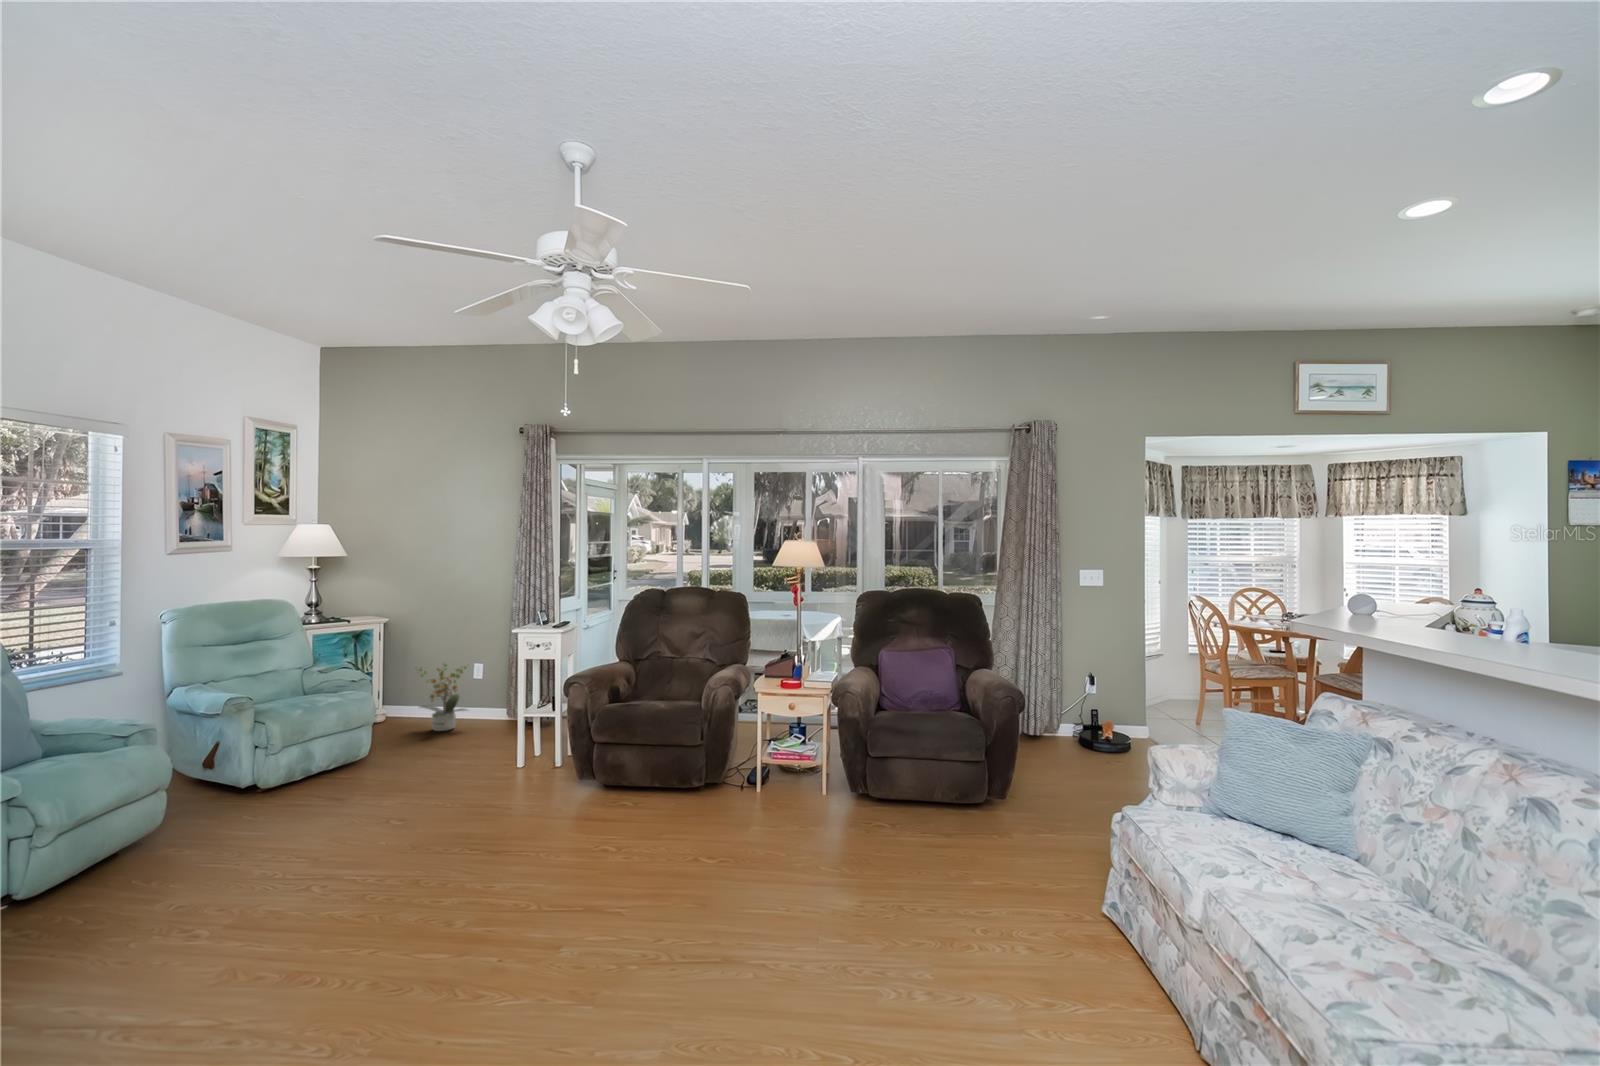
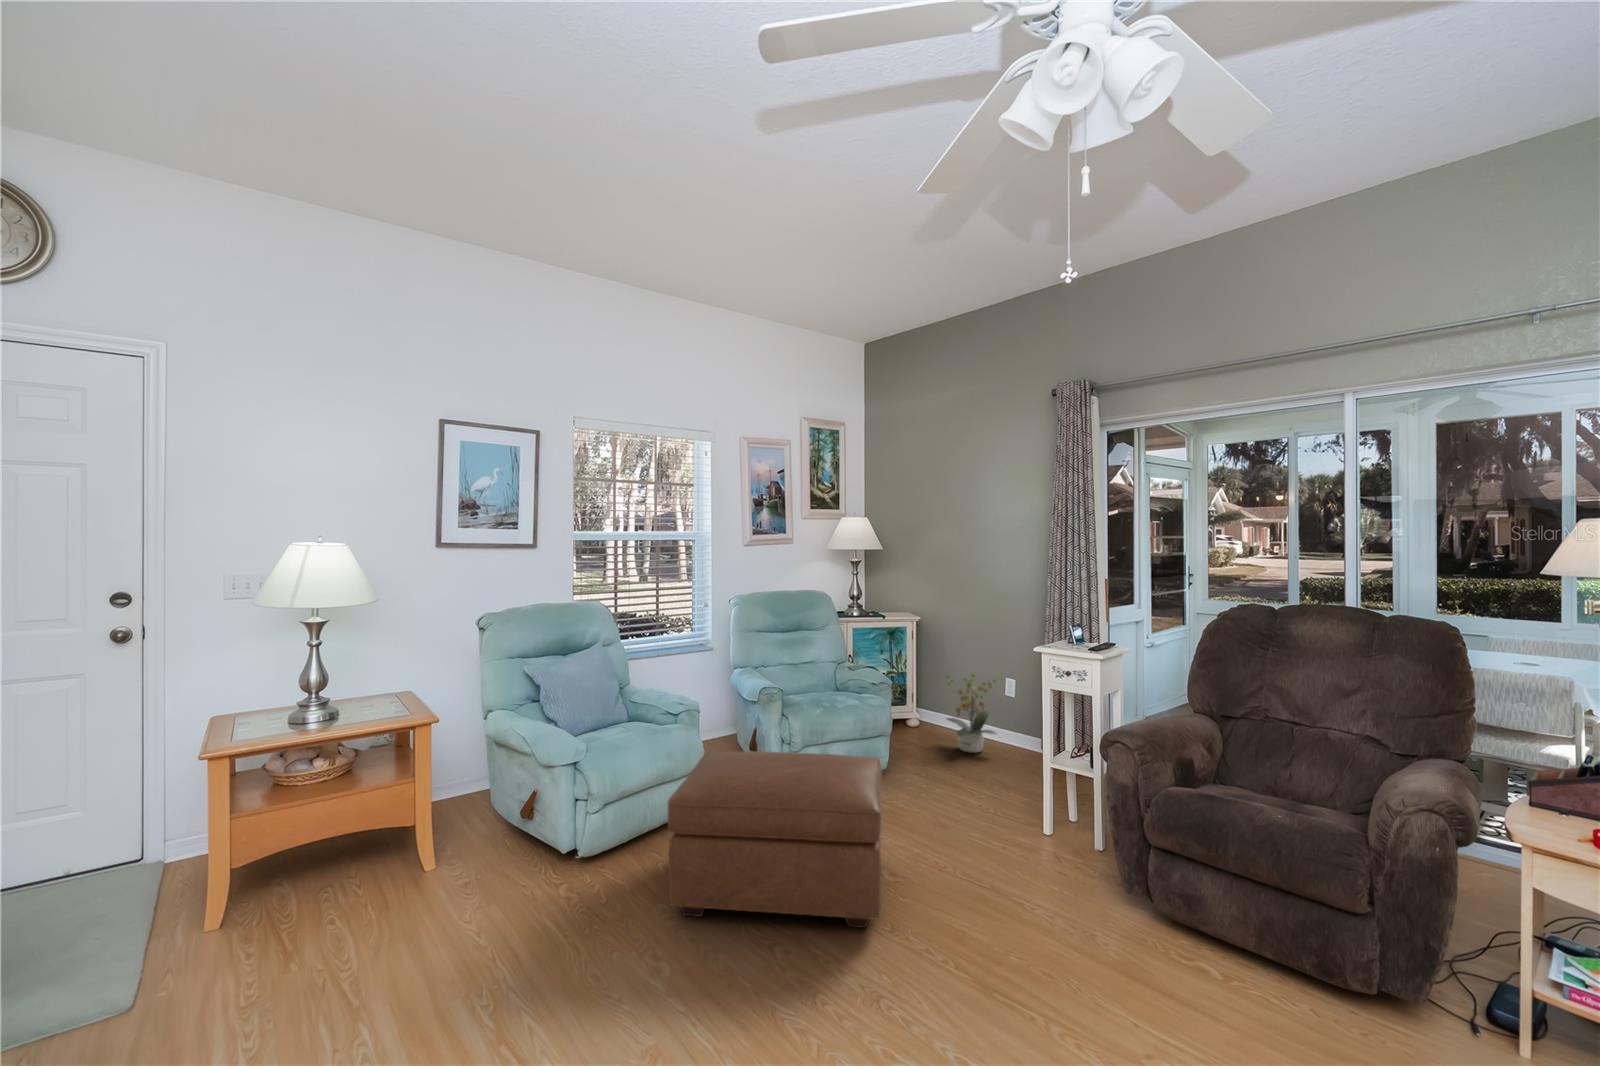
ottoman: none [179,730,409,901] -> present [667,751,882,928]

